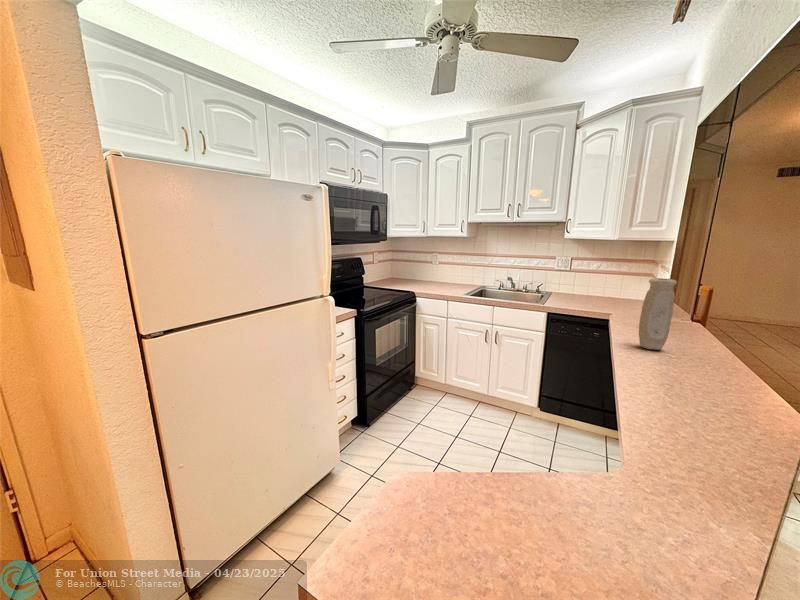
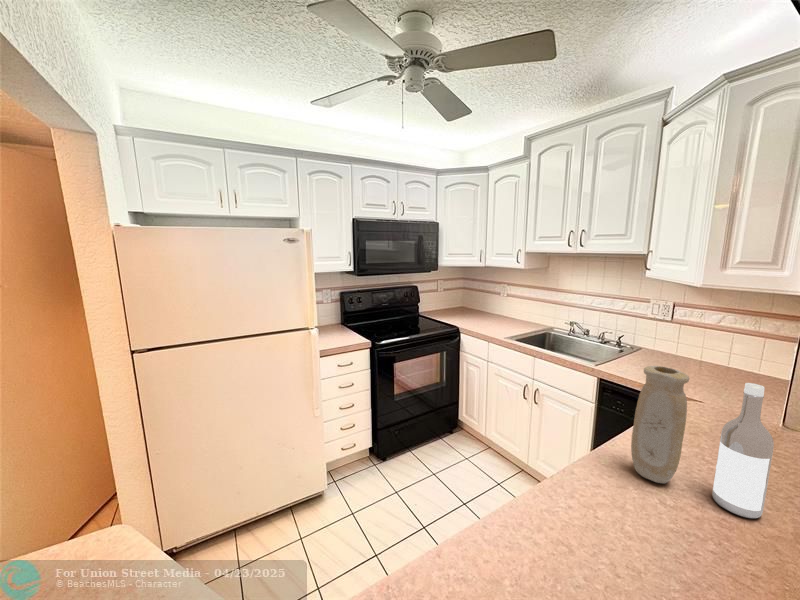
wine bottle: none [681,280,714,354] -> present [712,383,774,518]

